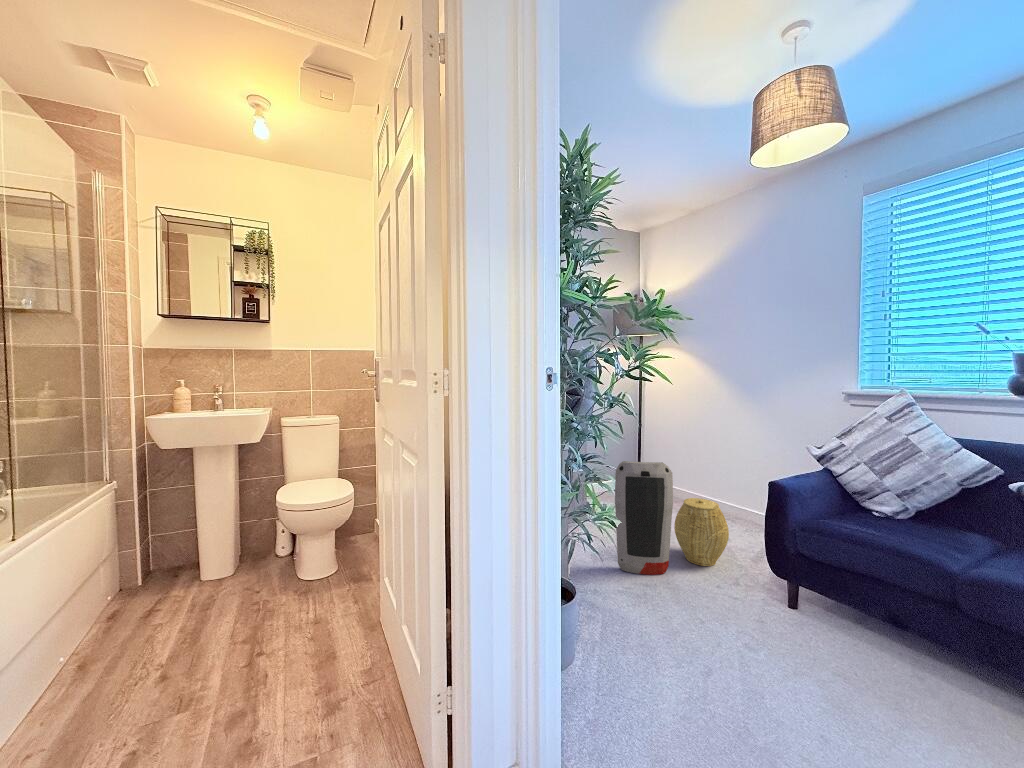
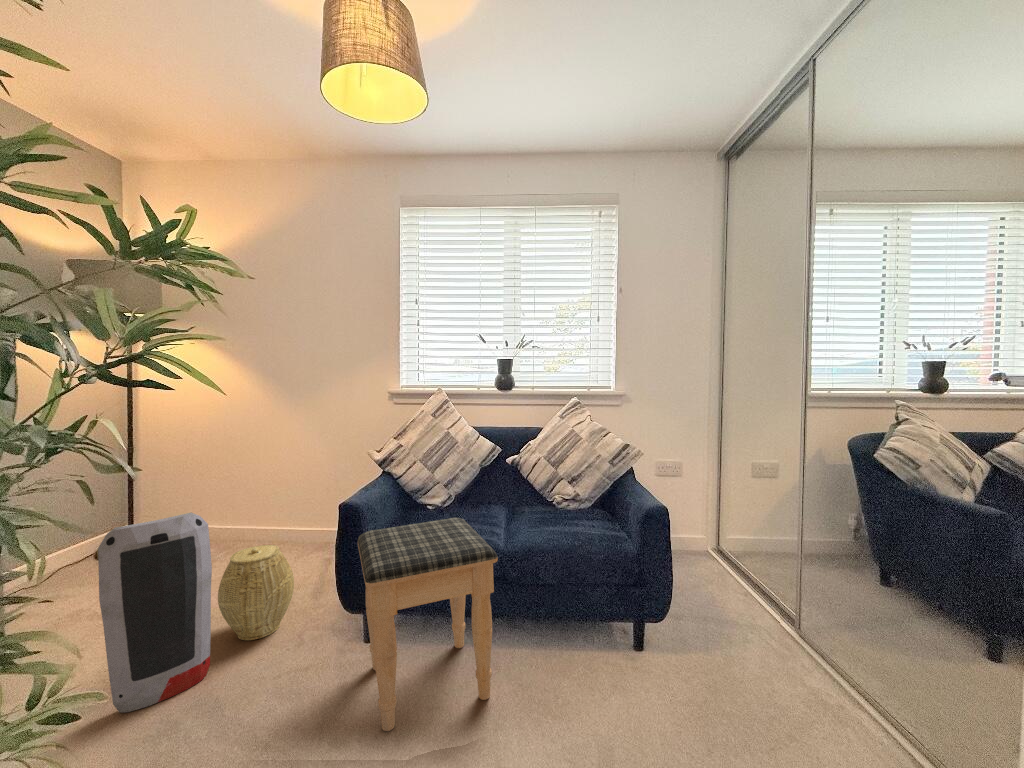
footstool: none [787,513,961,728] -> present [358,518,498,731]

